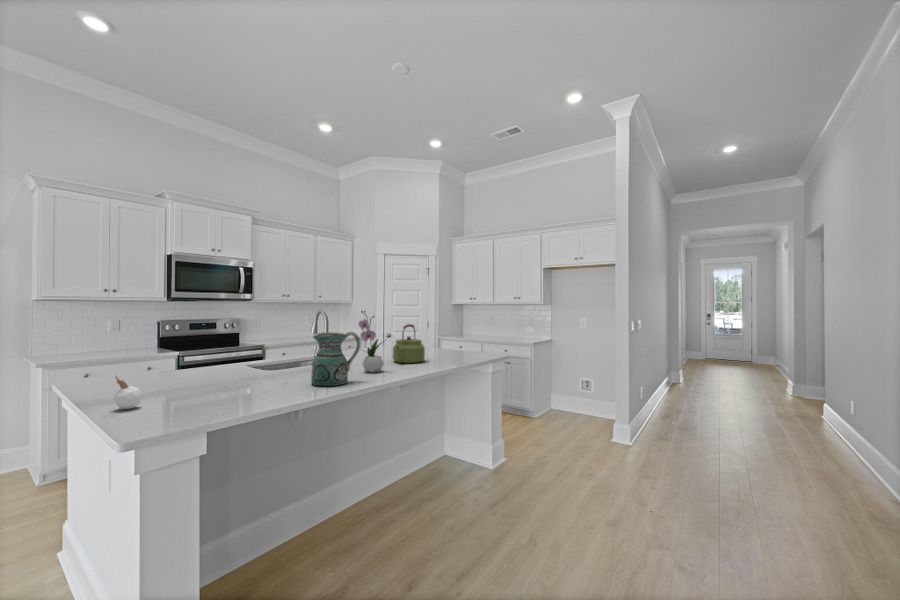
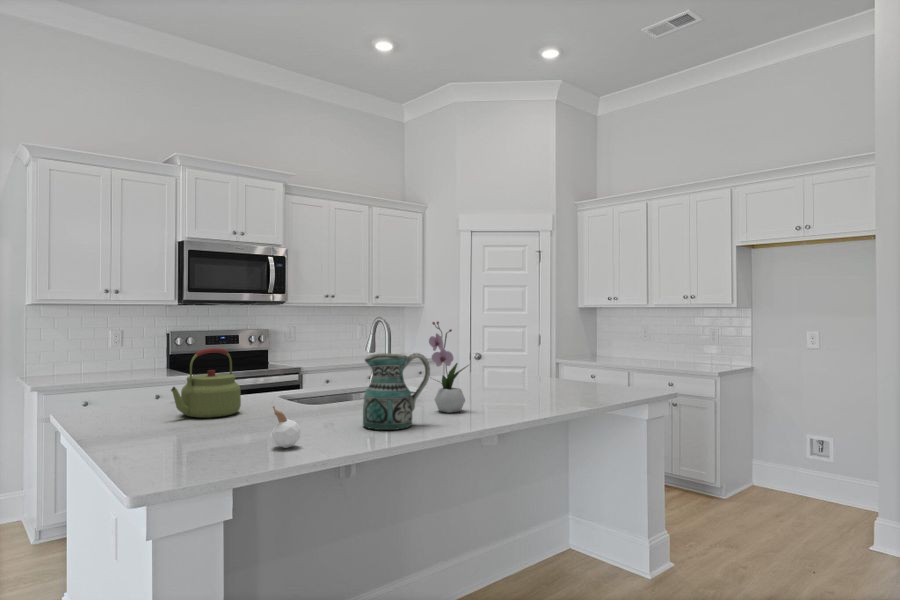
kettle: present [393,324,425,363] -> present [171,348,241,418]
candle: present [114,372,143,409] -> present [272,406,300,448]

